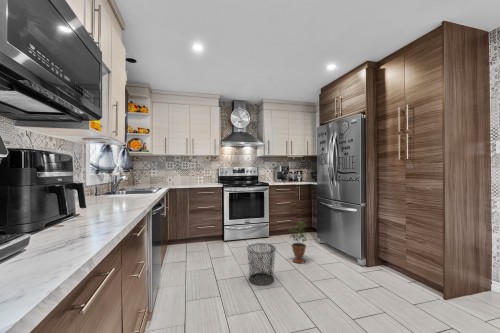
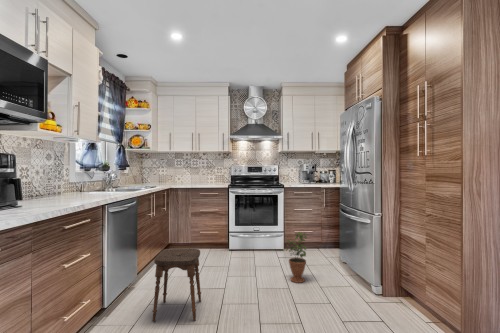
stool: none [200,242,243,313] -> present [152,249,201,321]
waste bin: present [247,243,275,285] -> none [220,254,255,301]

